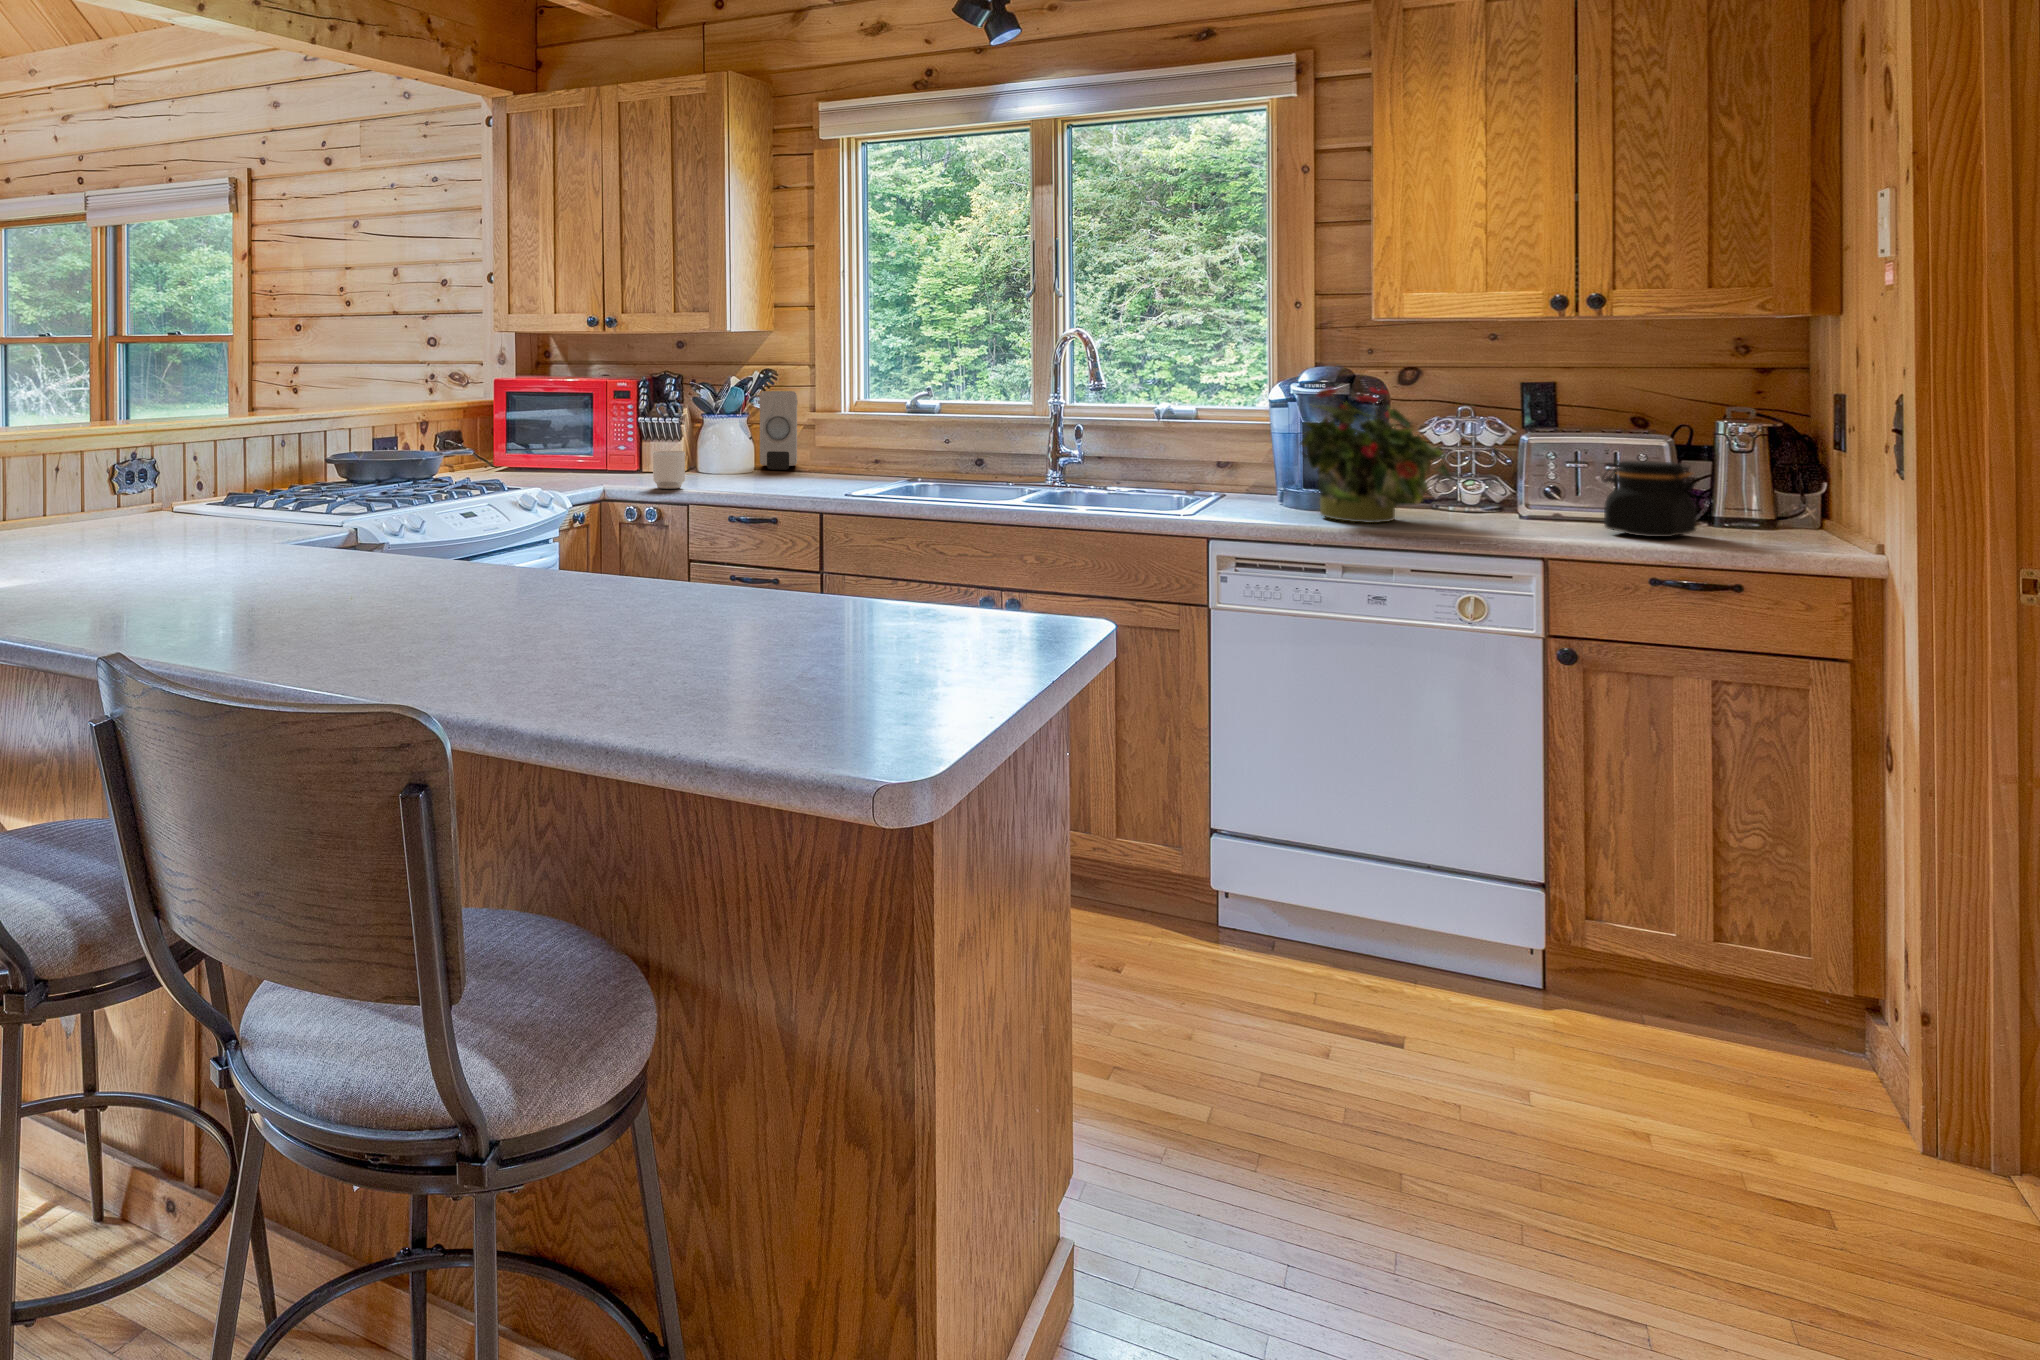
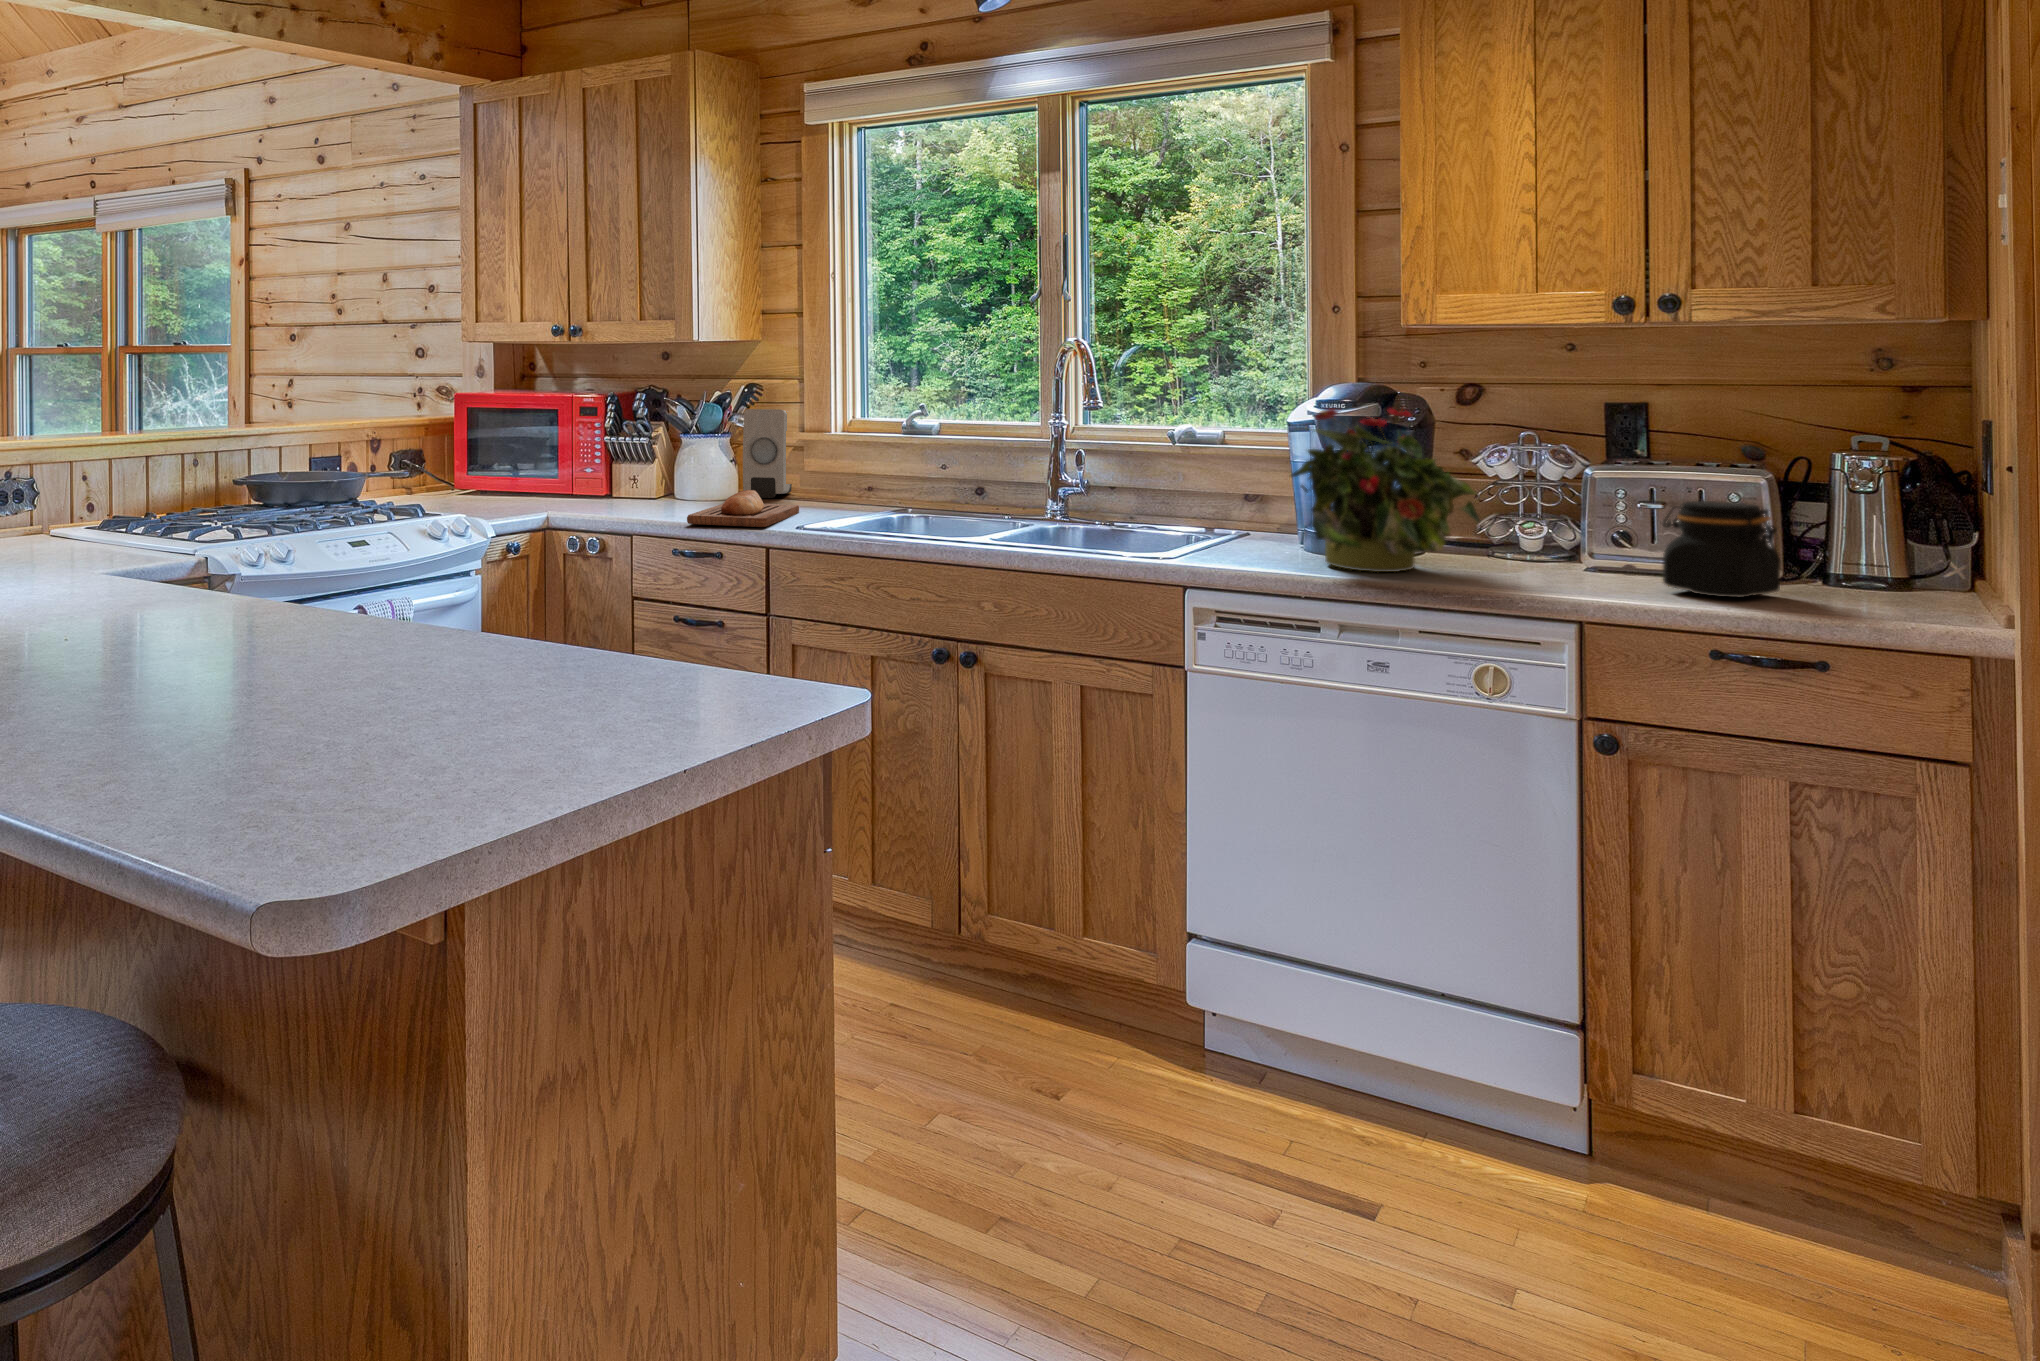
mug: present [653,451,685,489] -> none [598,476,636,518]
bread loaf: none [742,462,825,494] -> present [687,490,799,527]

